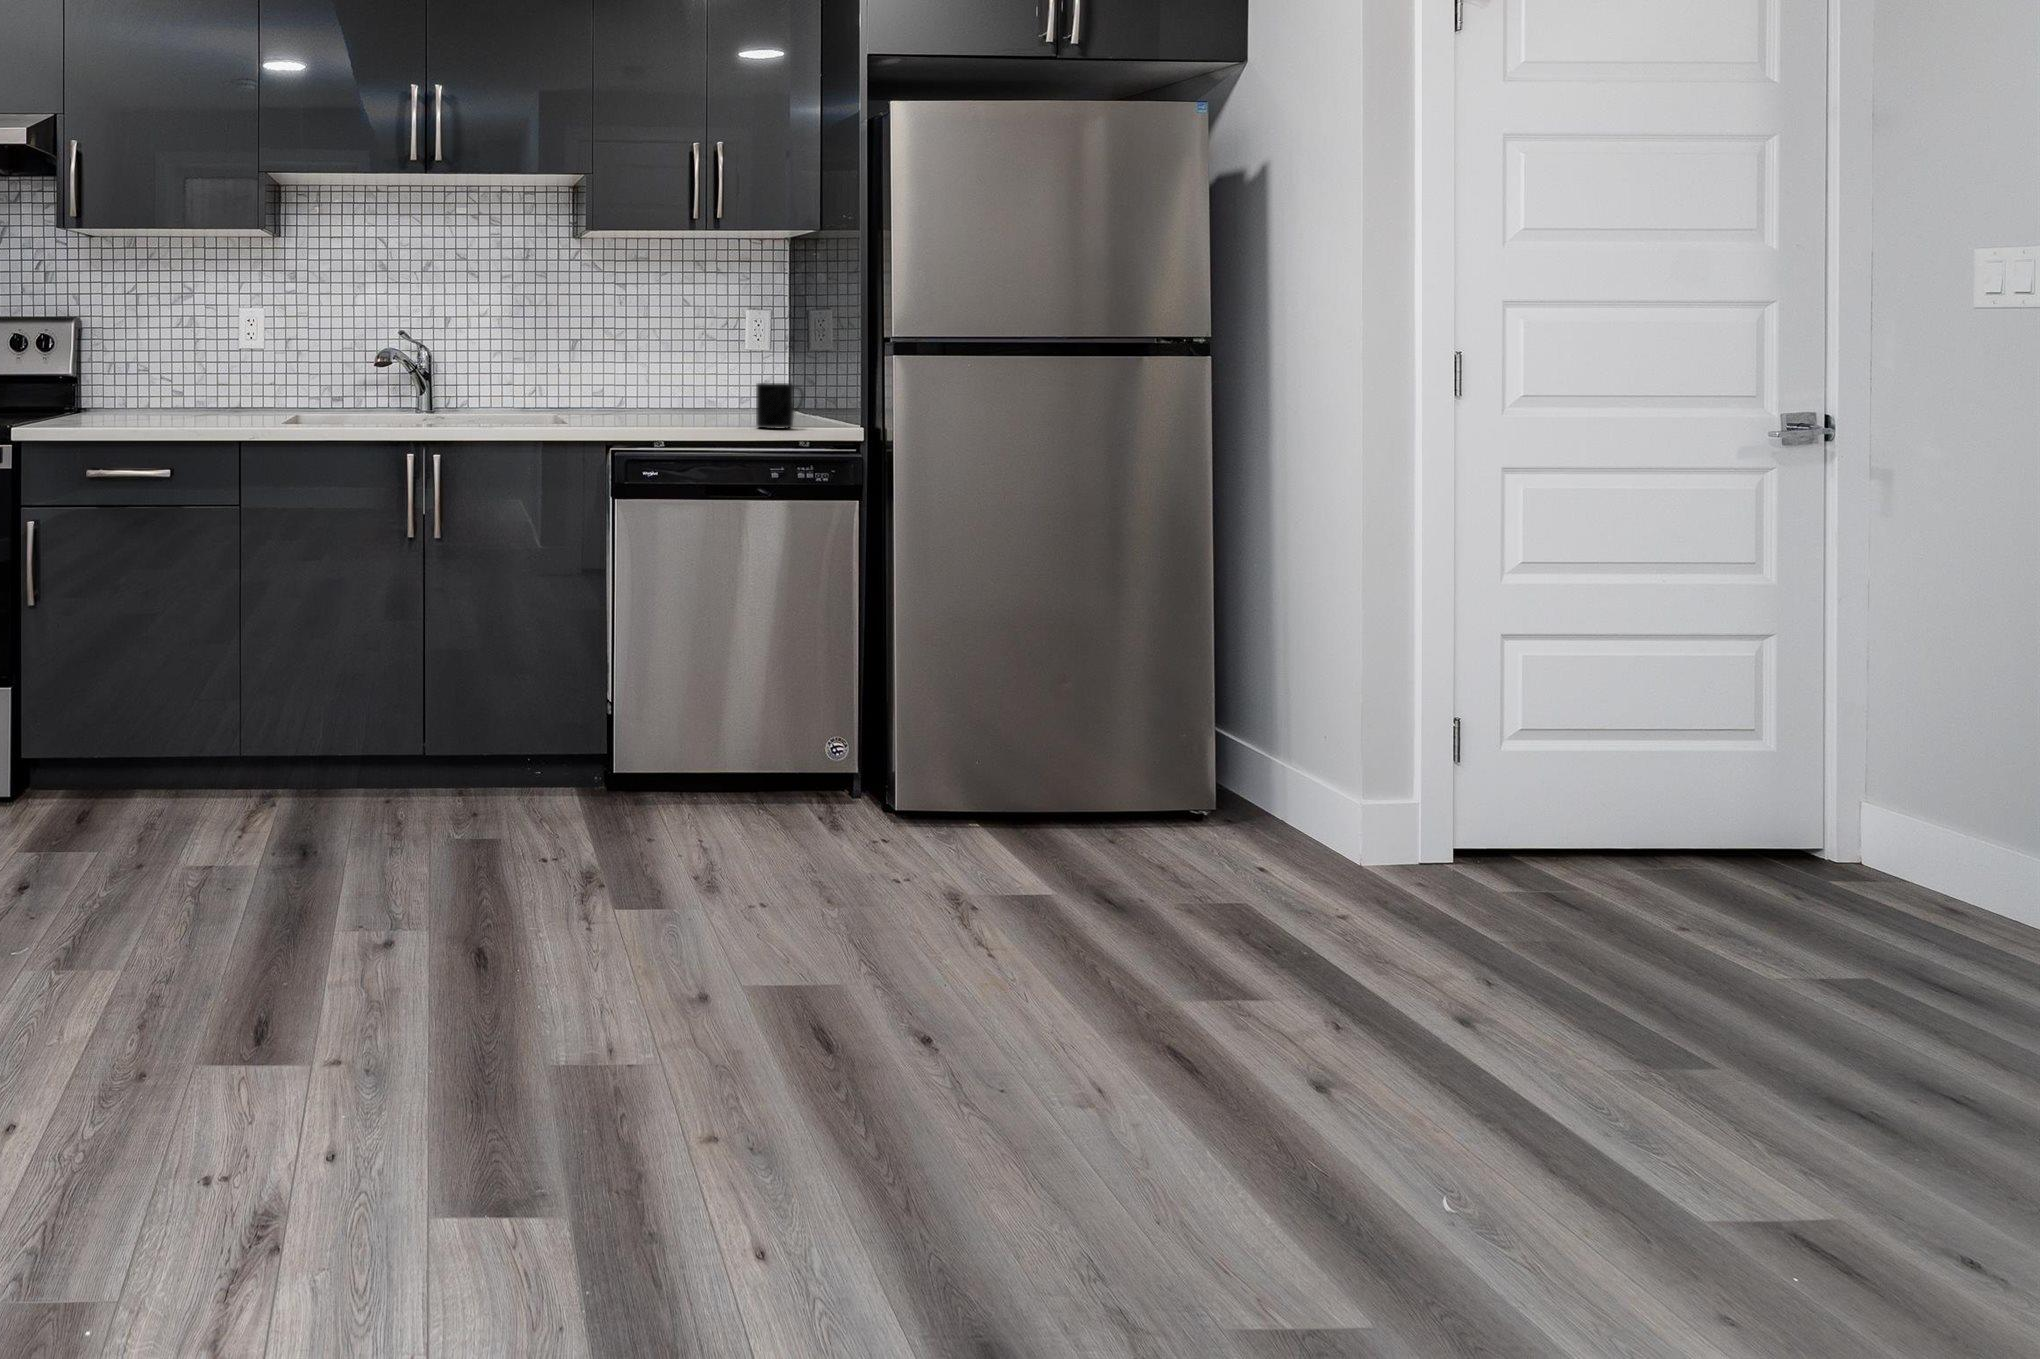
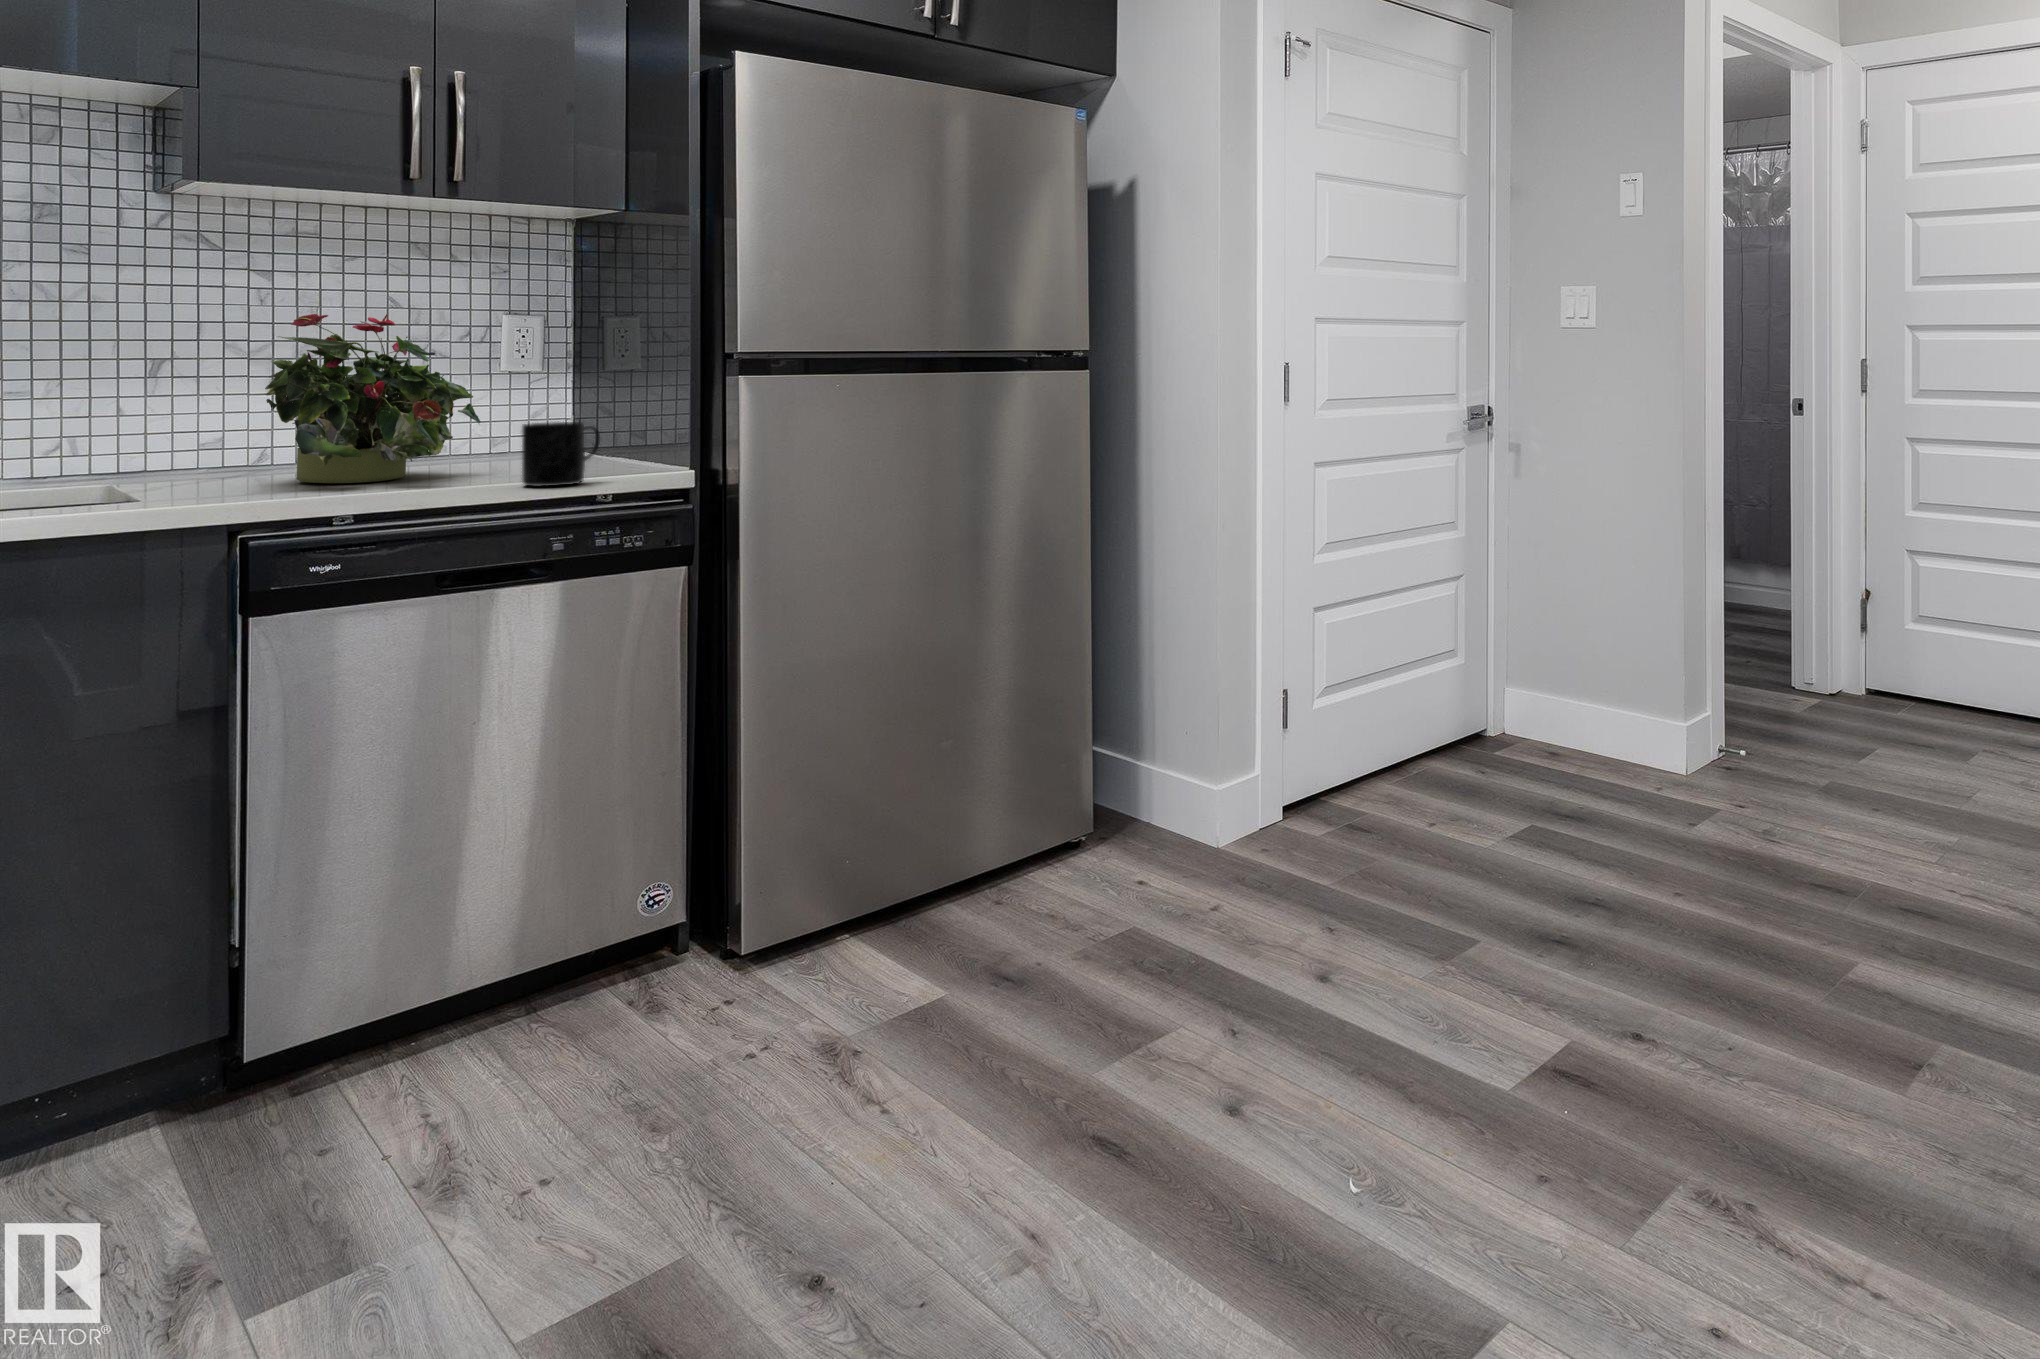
potted plant: none [622,306,735,420] -> present [265,314,480,483]

